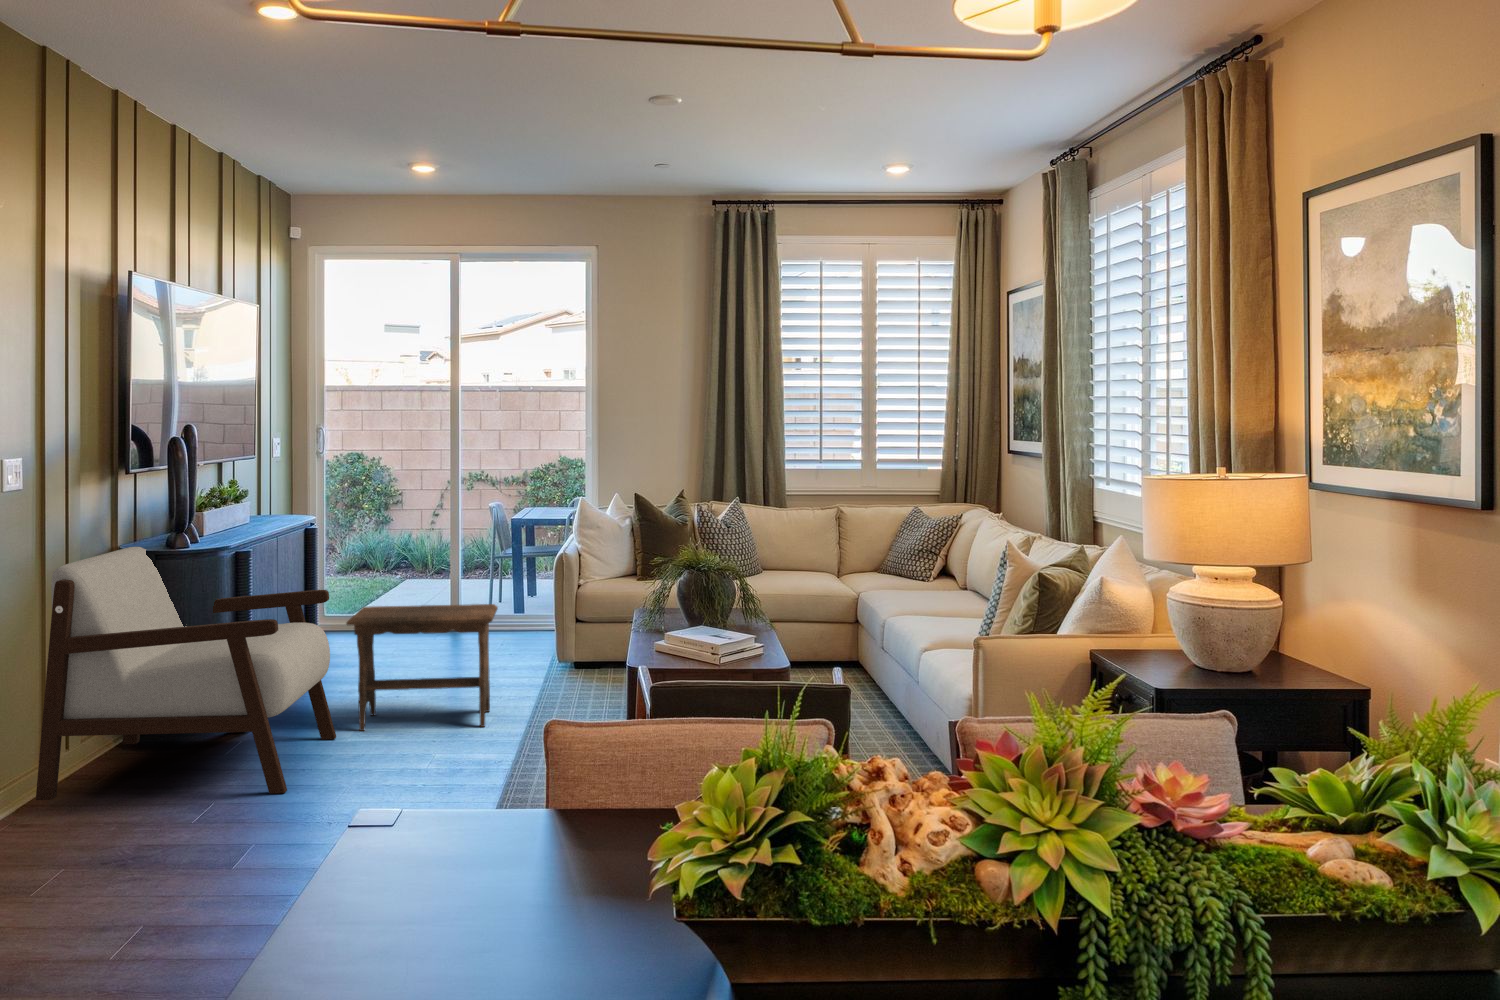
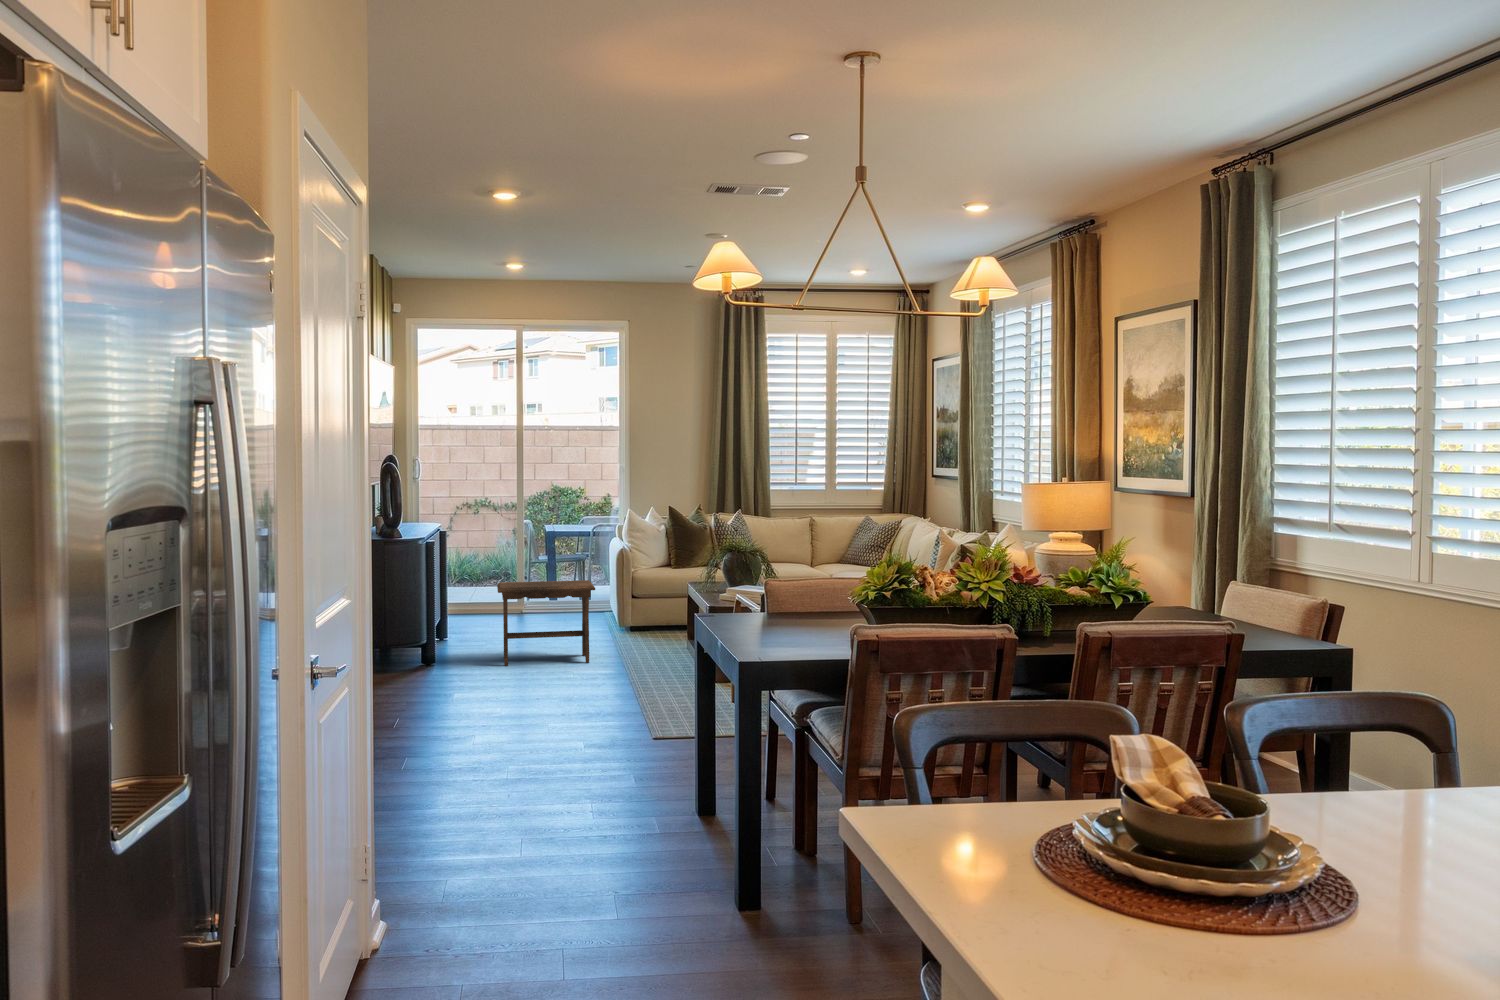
armchair: present [36,547,336,800] -> none [328,539,492,699]

